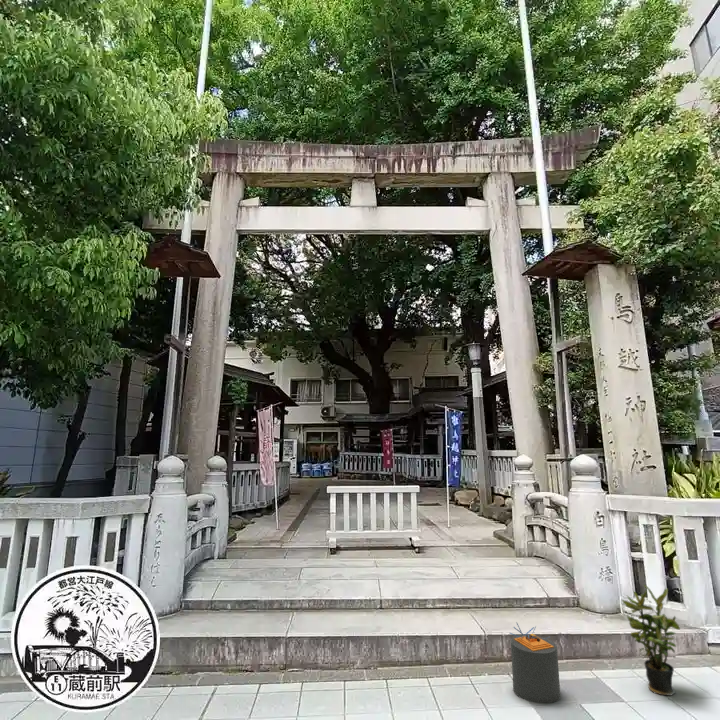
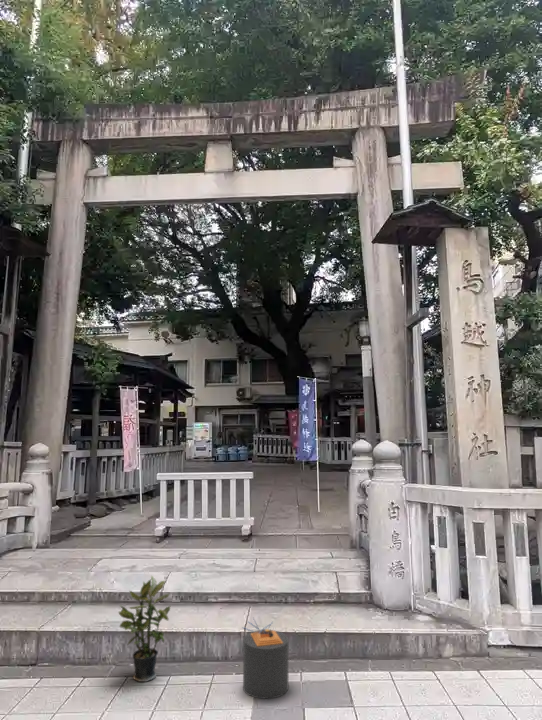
potted plant: present [623,585,680,696] -> present [119,576,170,682]

